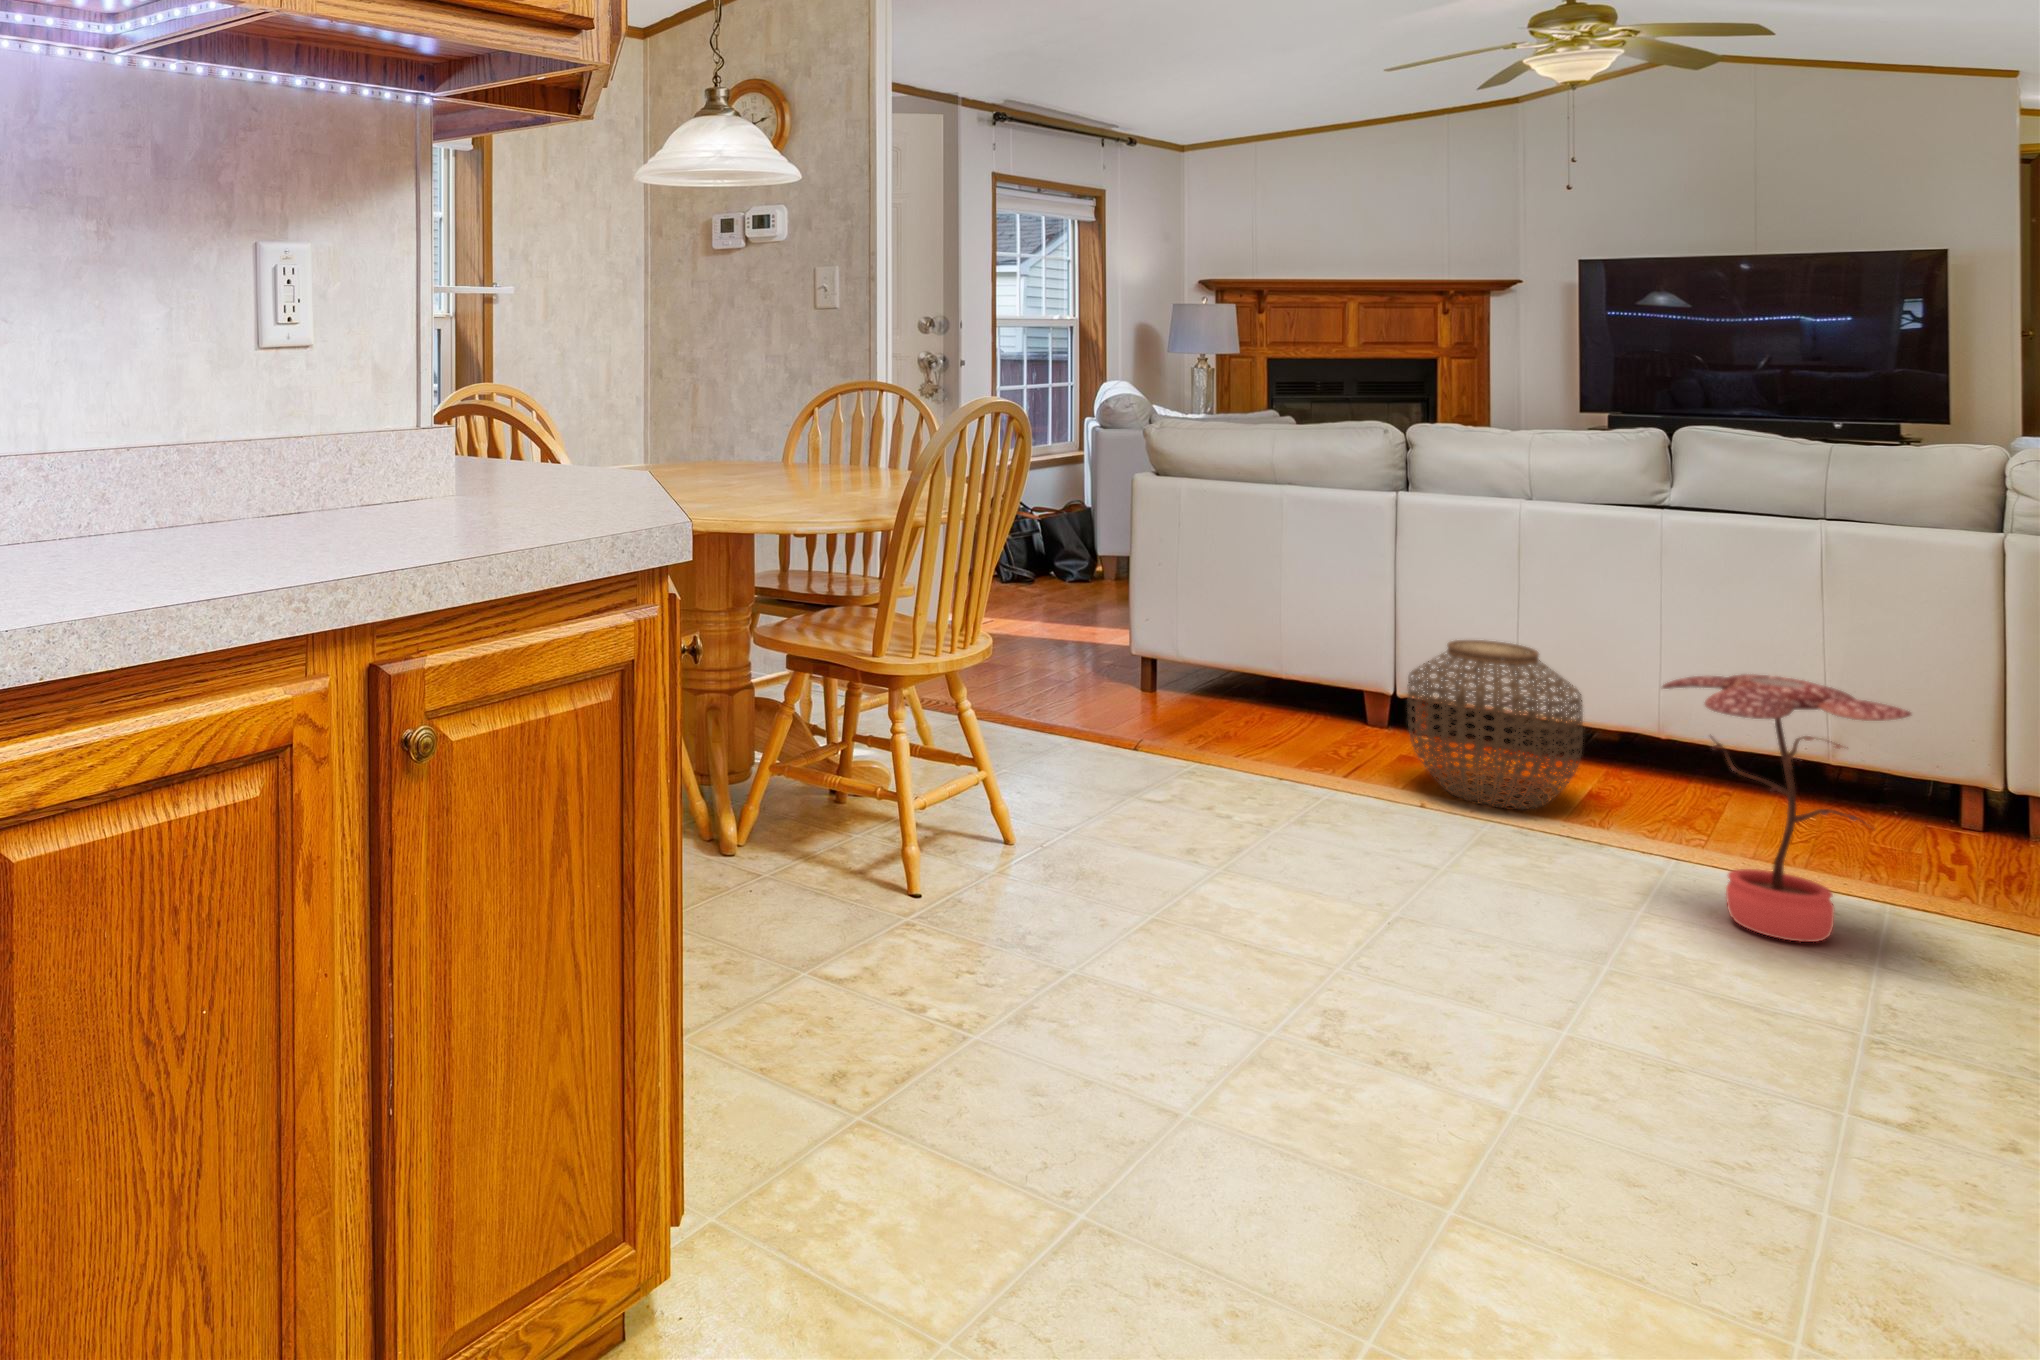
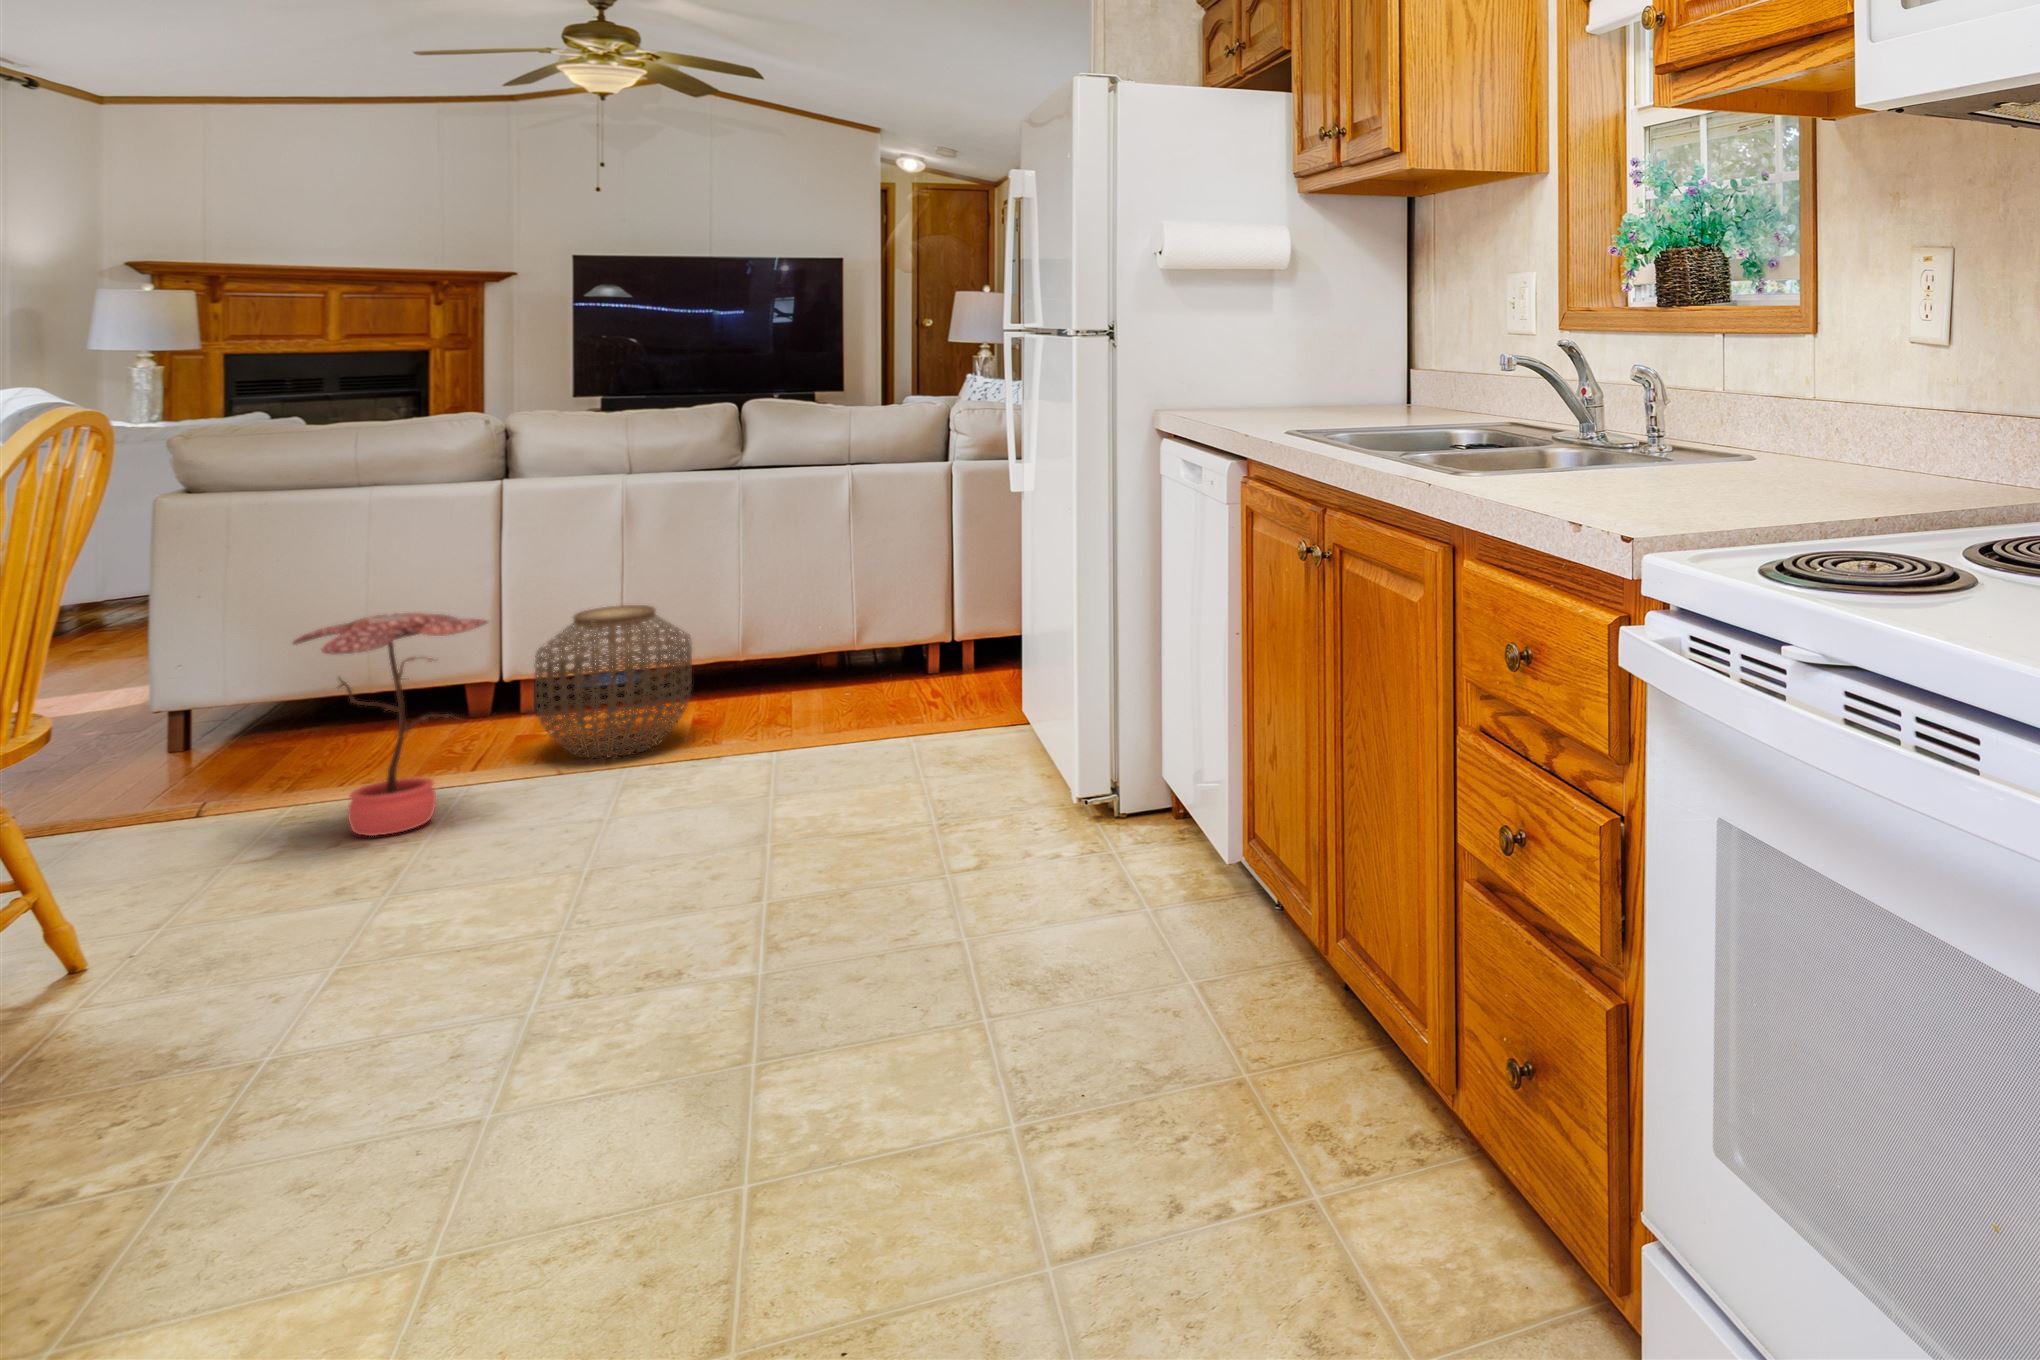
potted plant: present [1662,674,1911,942] -> present [293,613,487,836]

